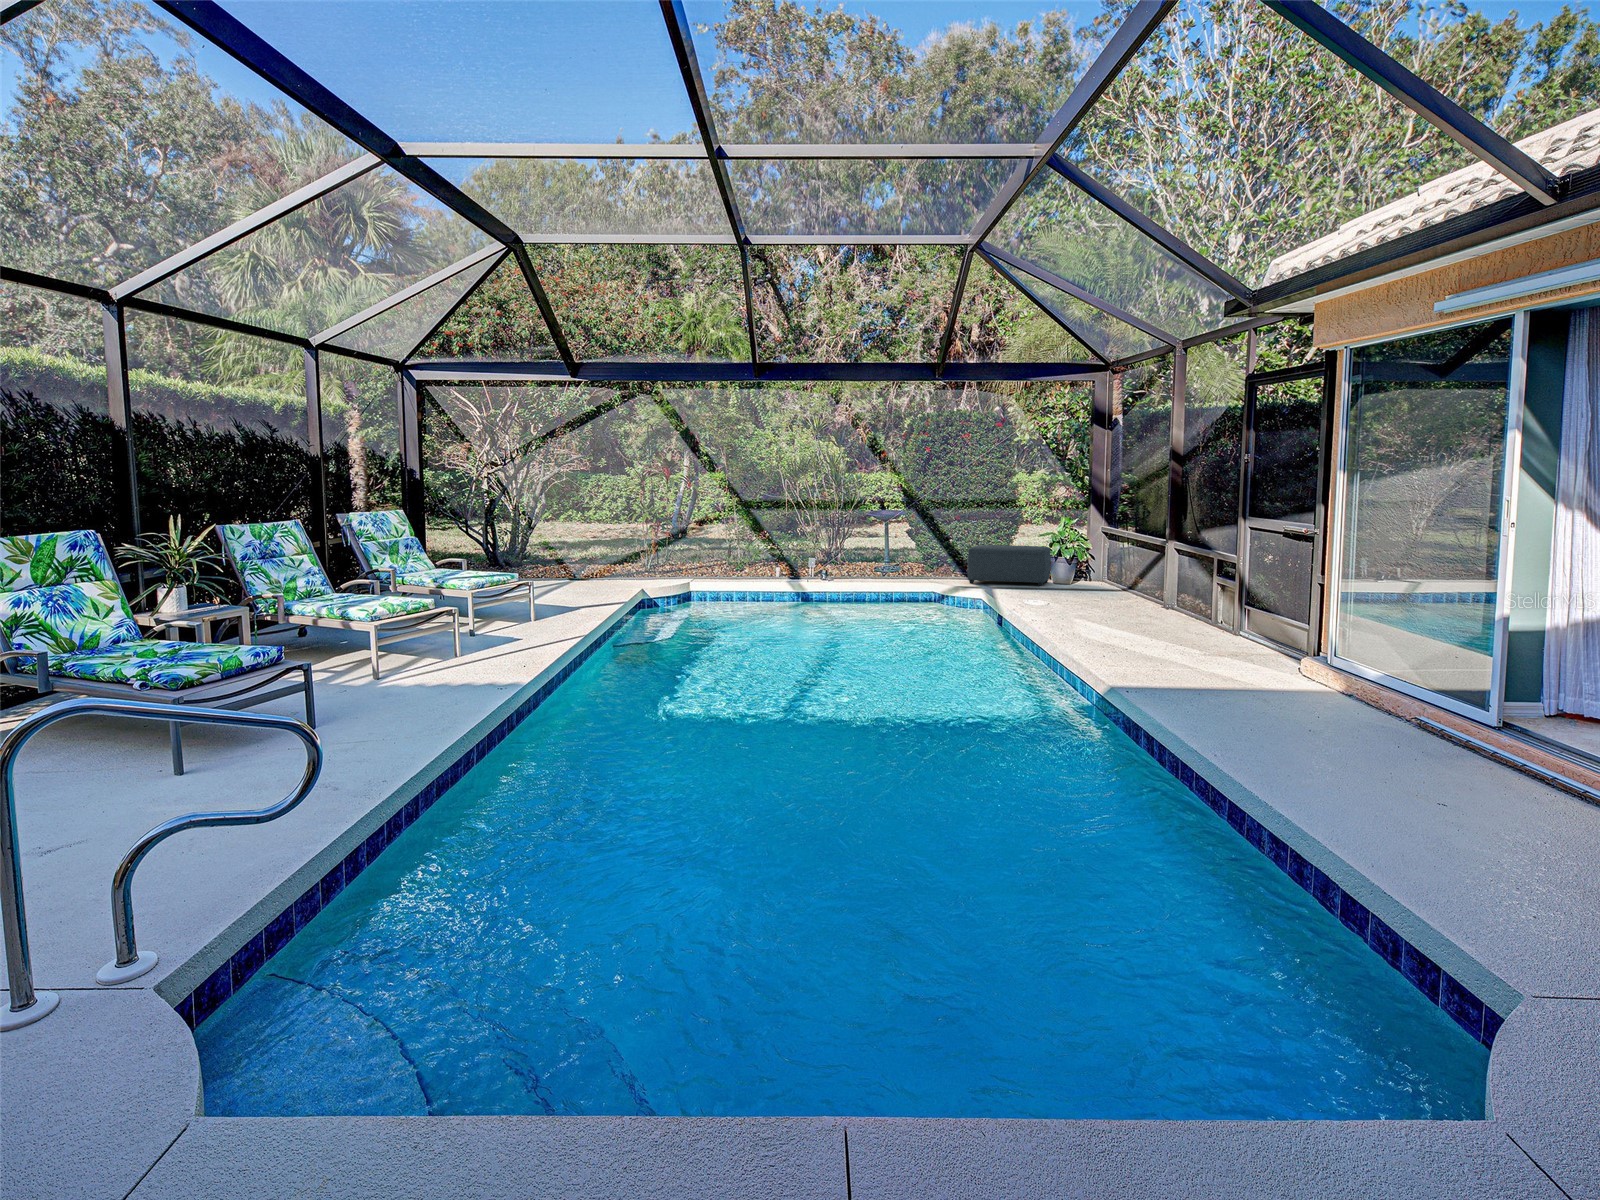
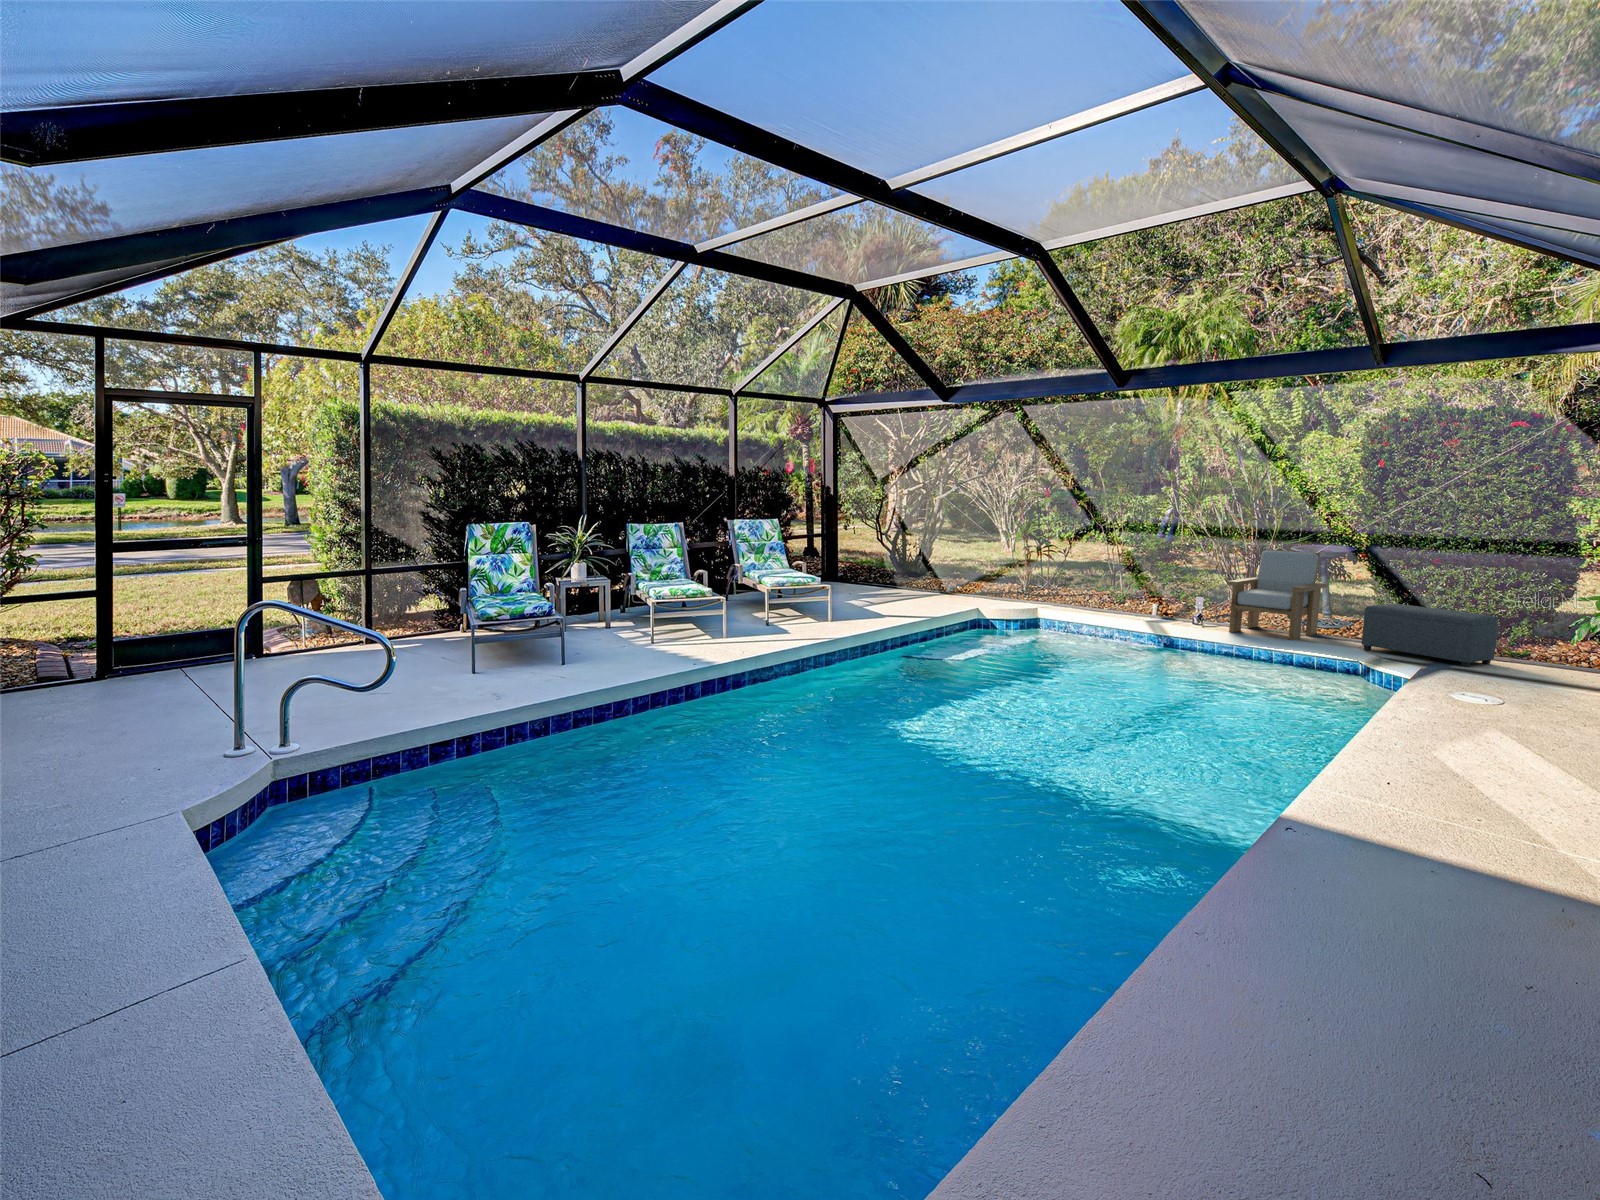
armchair: none [860,510,924,583] -> present [1227,550,1328,640]

